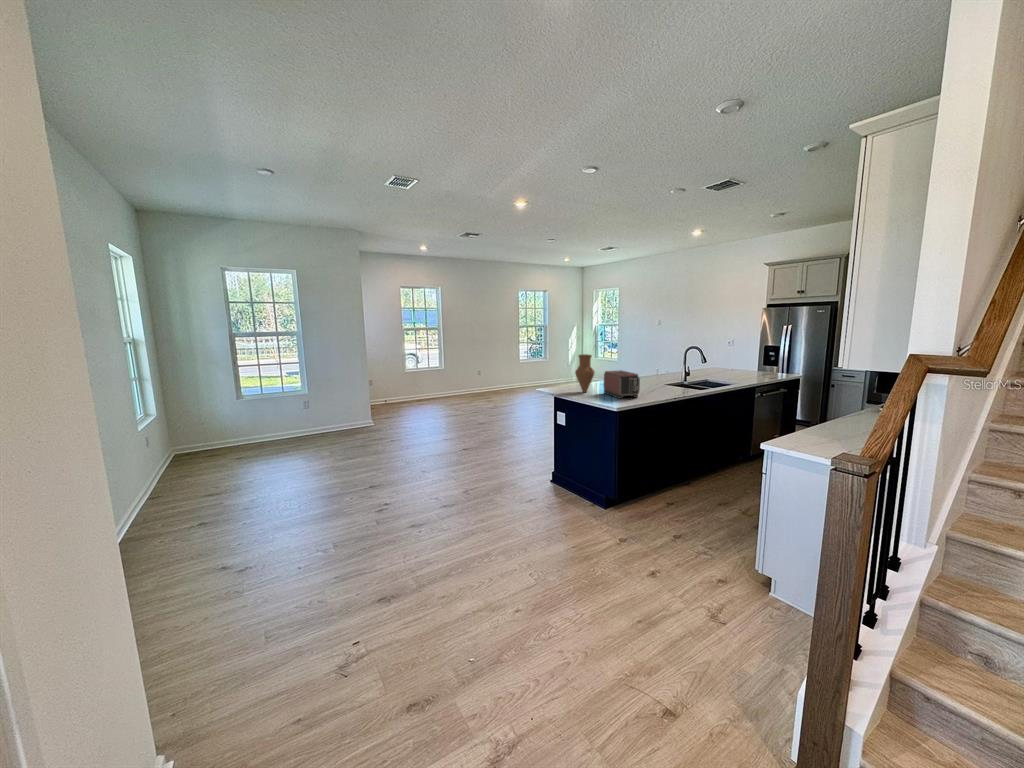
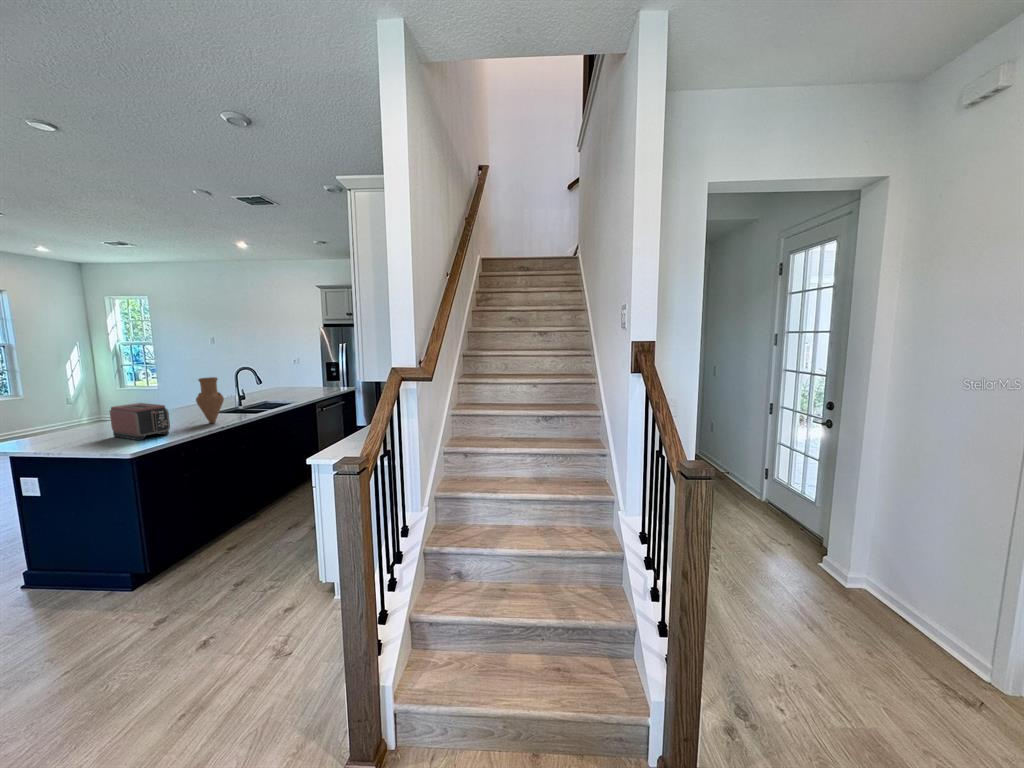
vase: present [575,354,595,392] -> present [196,377,224,423]

